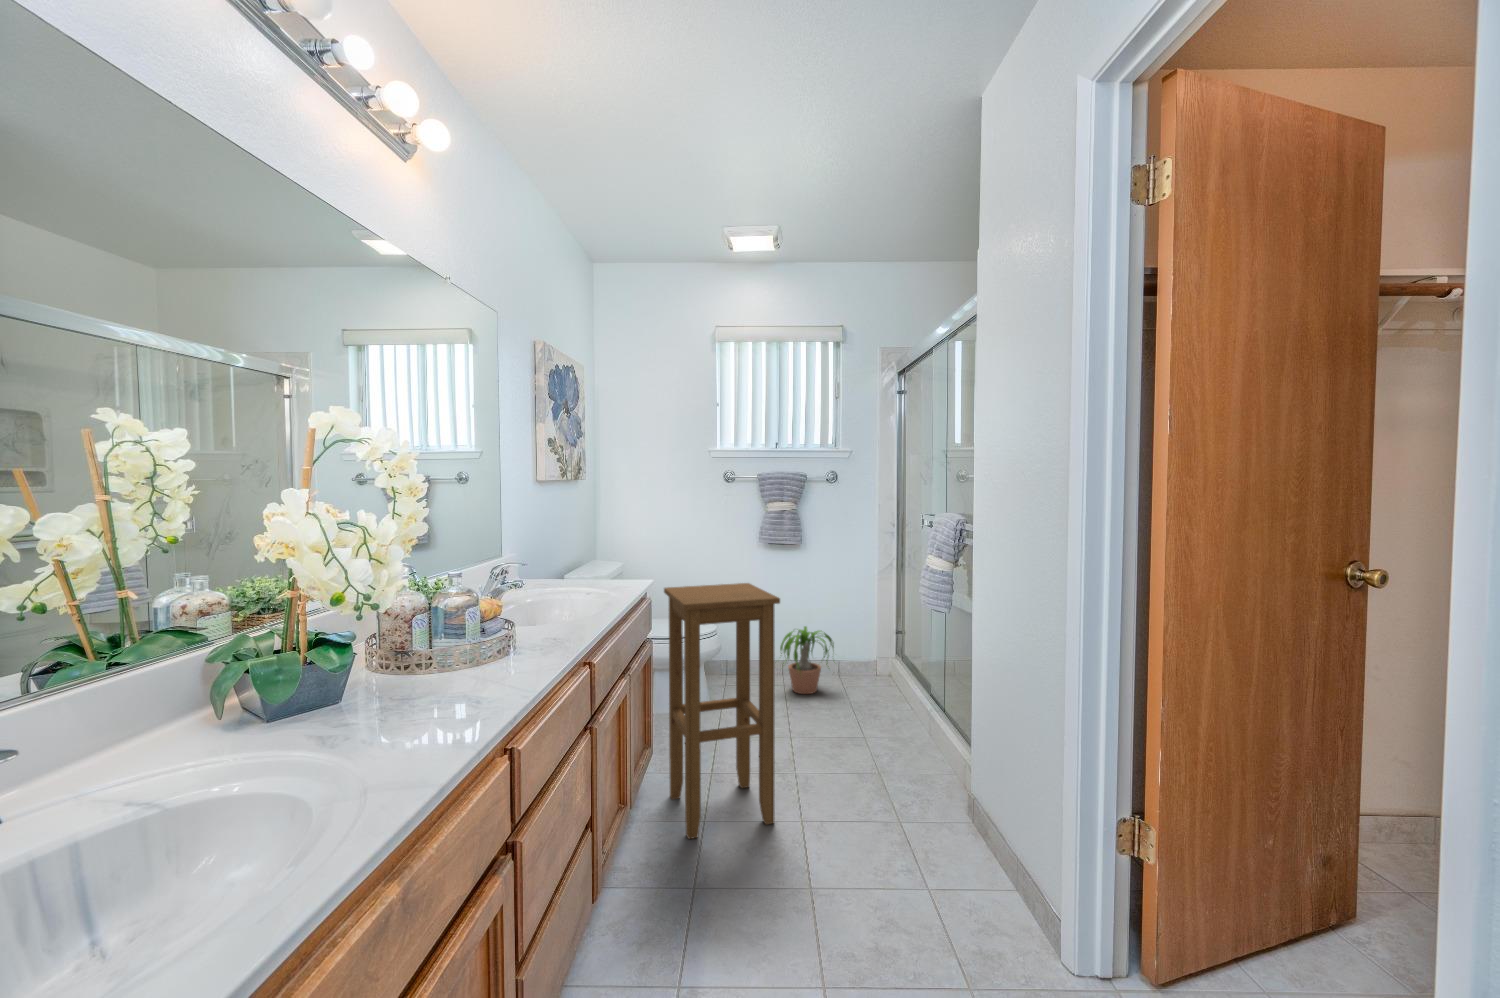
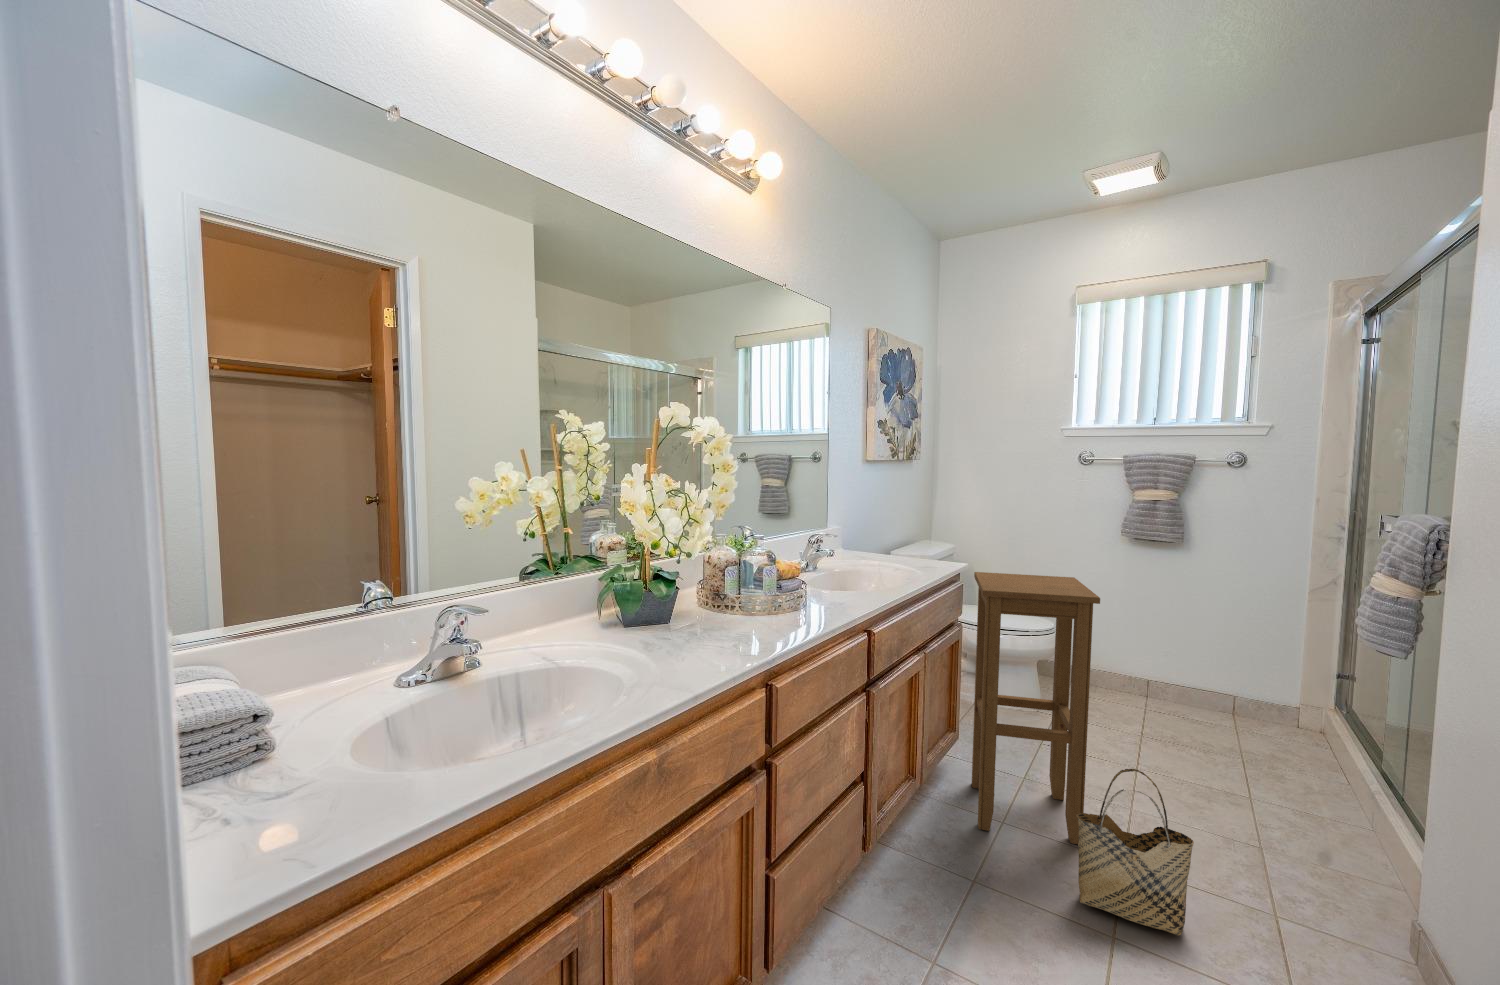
potted plant: present [780,626,834,694] -> none [1127,639,1236,721]
woven basket: none [780,743,867,877] -> present [1077,769,1194,935]

